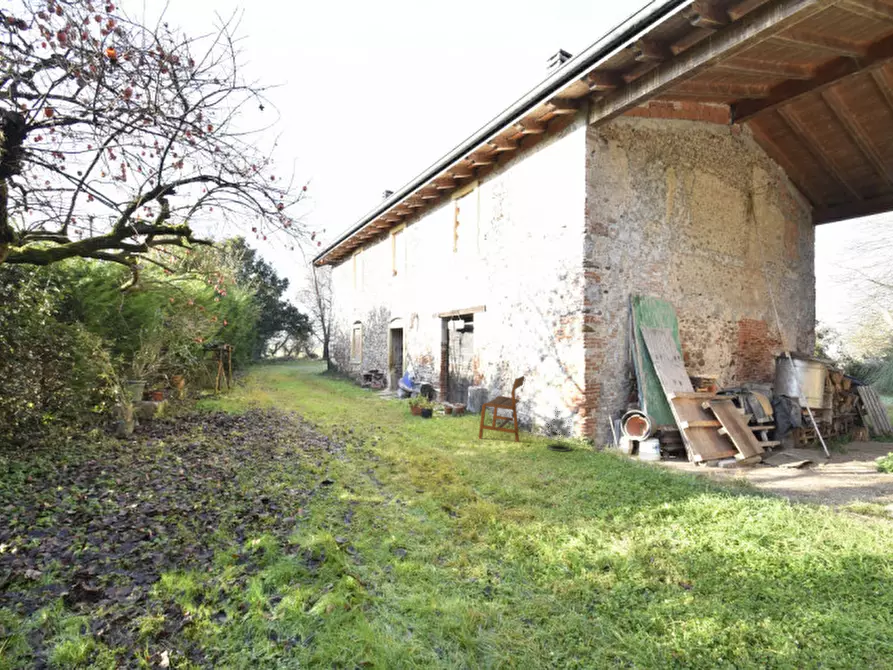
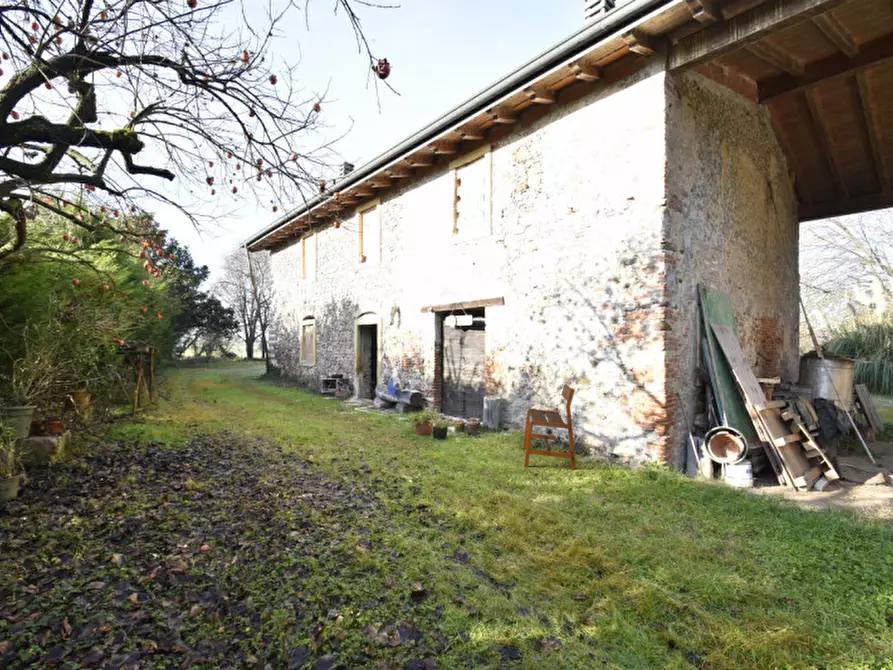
potted tree: present [546,407,571,451] -> none [614,422,652,481]

